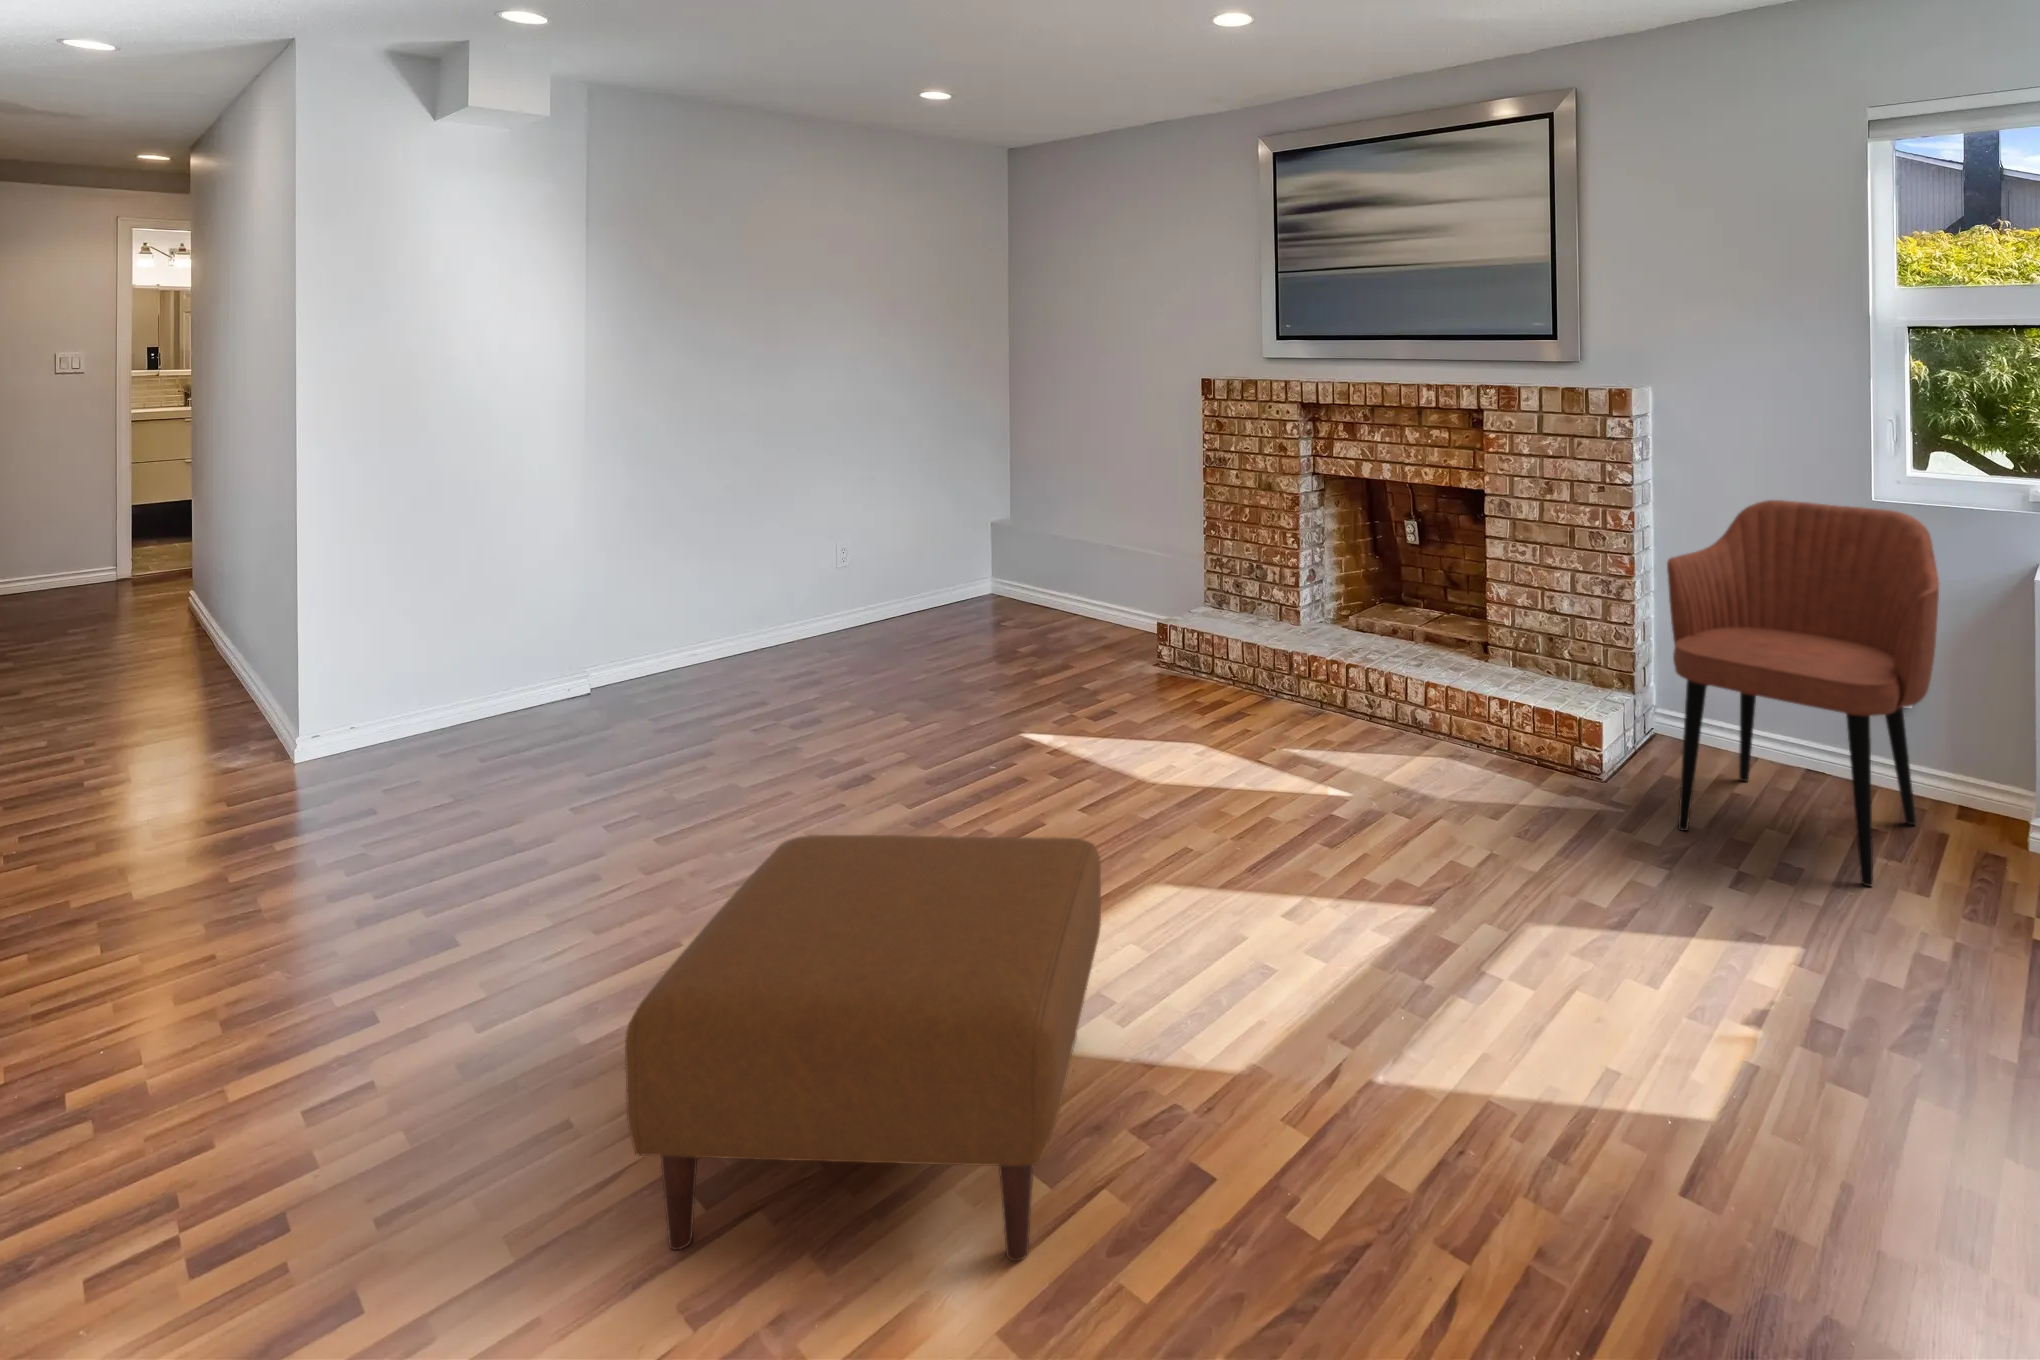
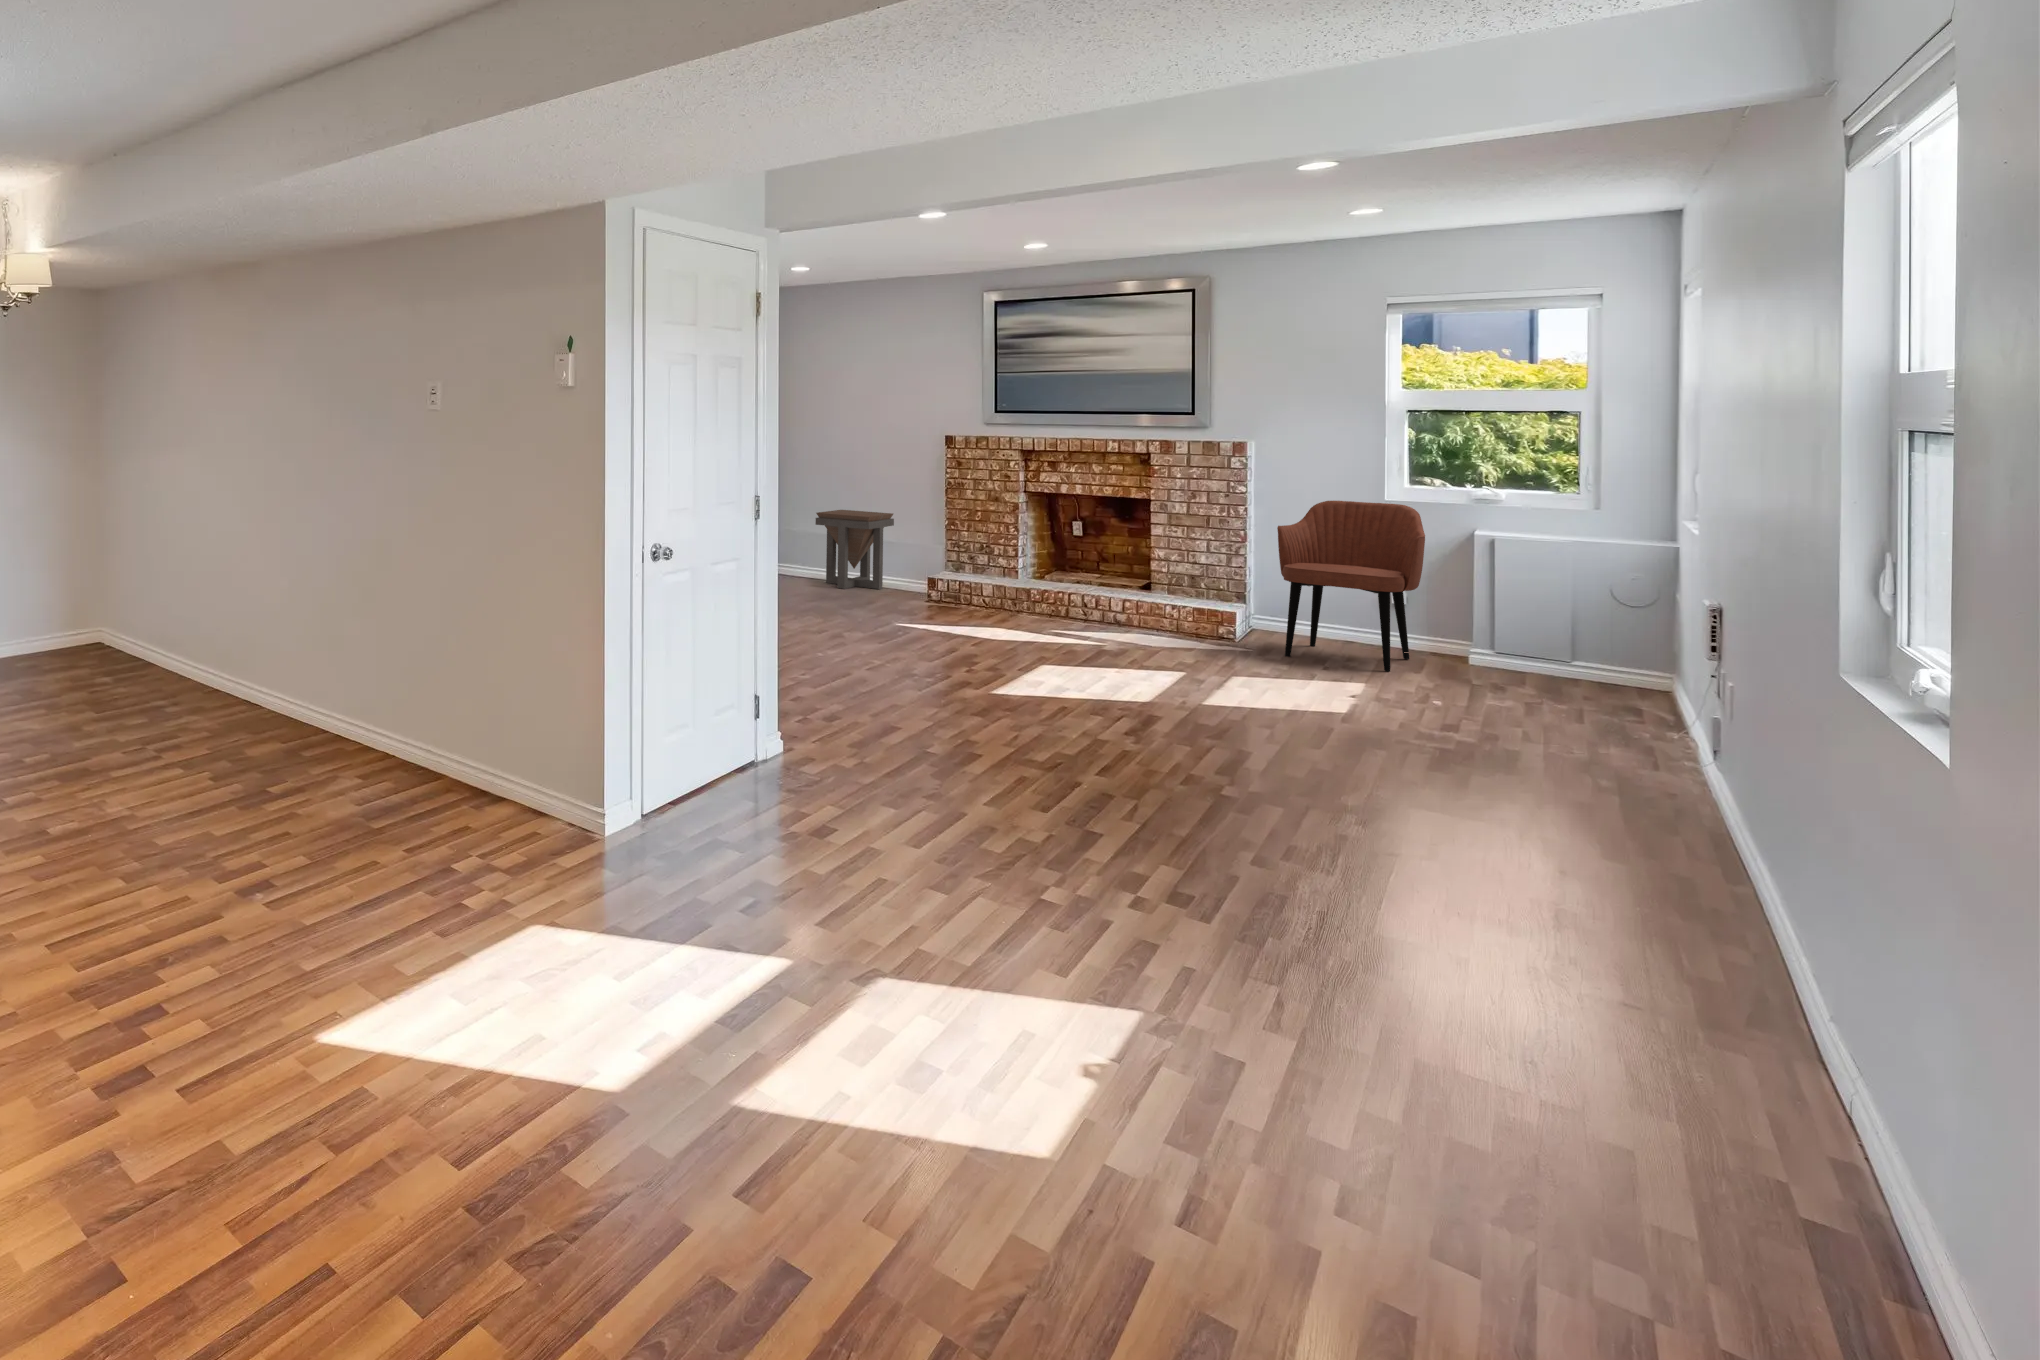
side table: none [1010,499,1140,637] -> present [815,510,894,589]
ottoman: present [625,835,1101,1261] -> none [933,602,1118,713]

